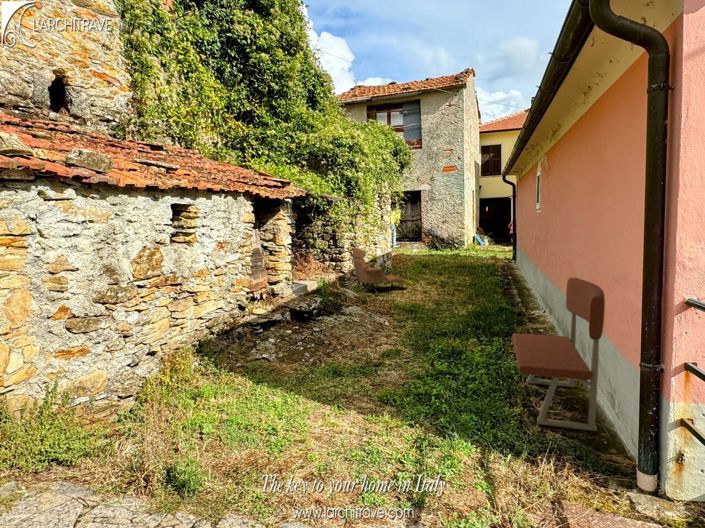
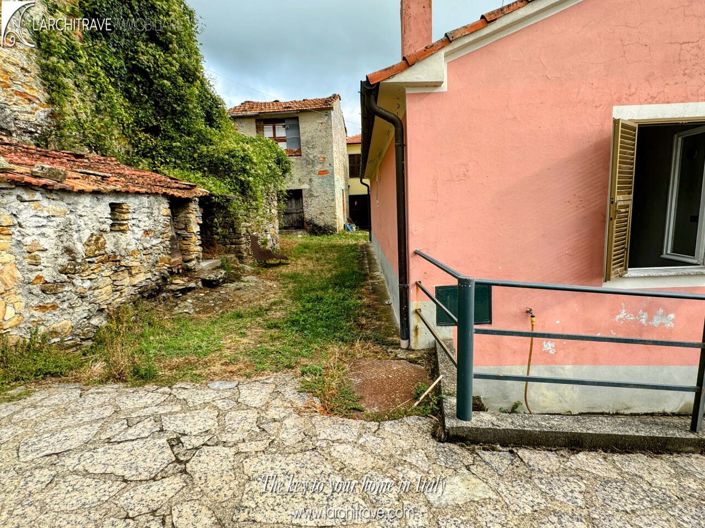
bench: present [512,277,605,431] -> none [344,246,387,325]

